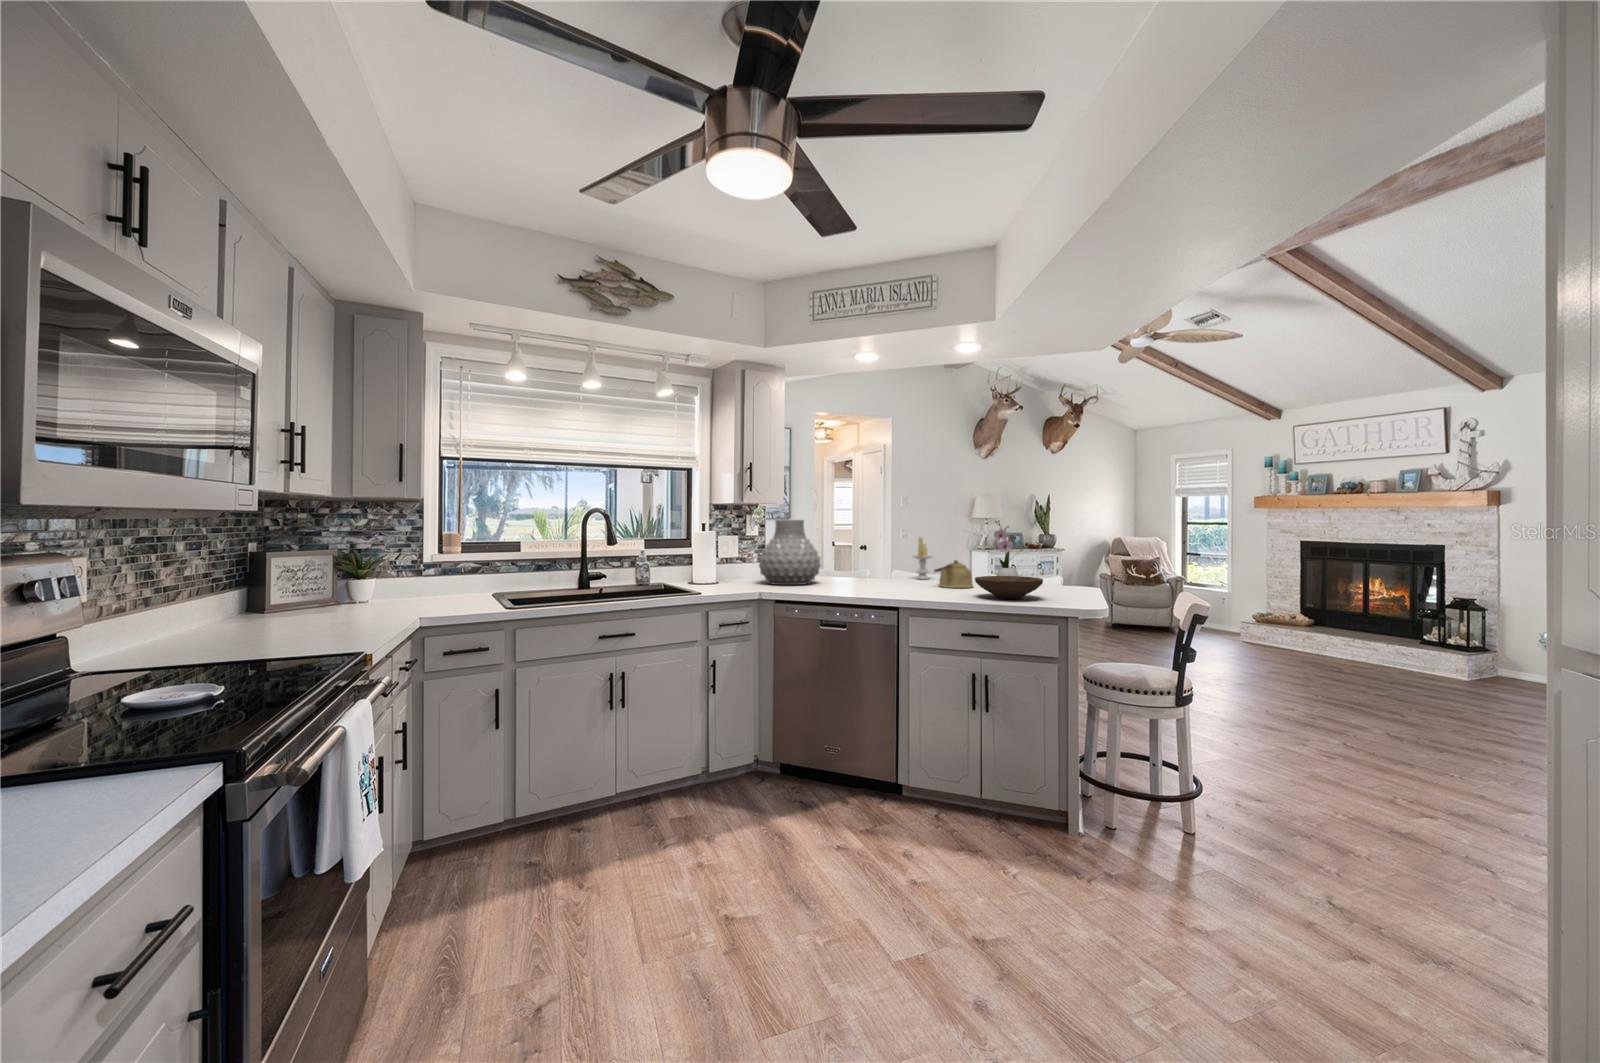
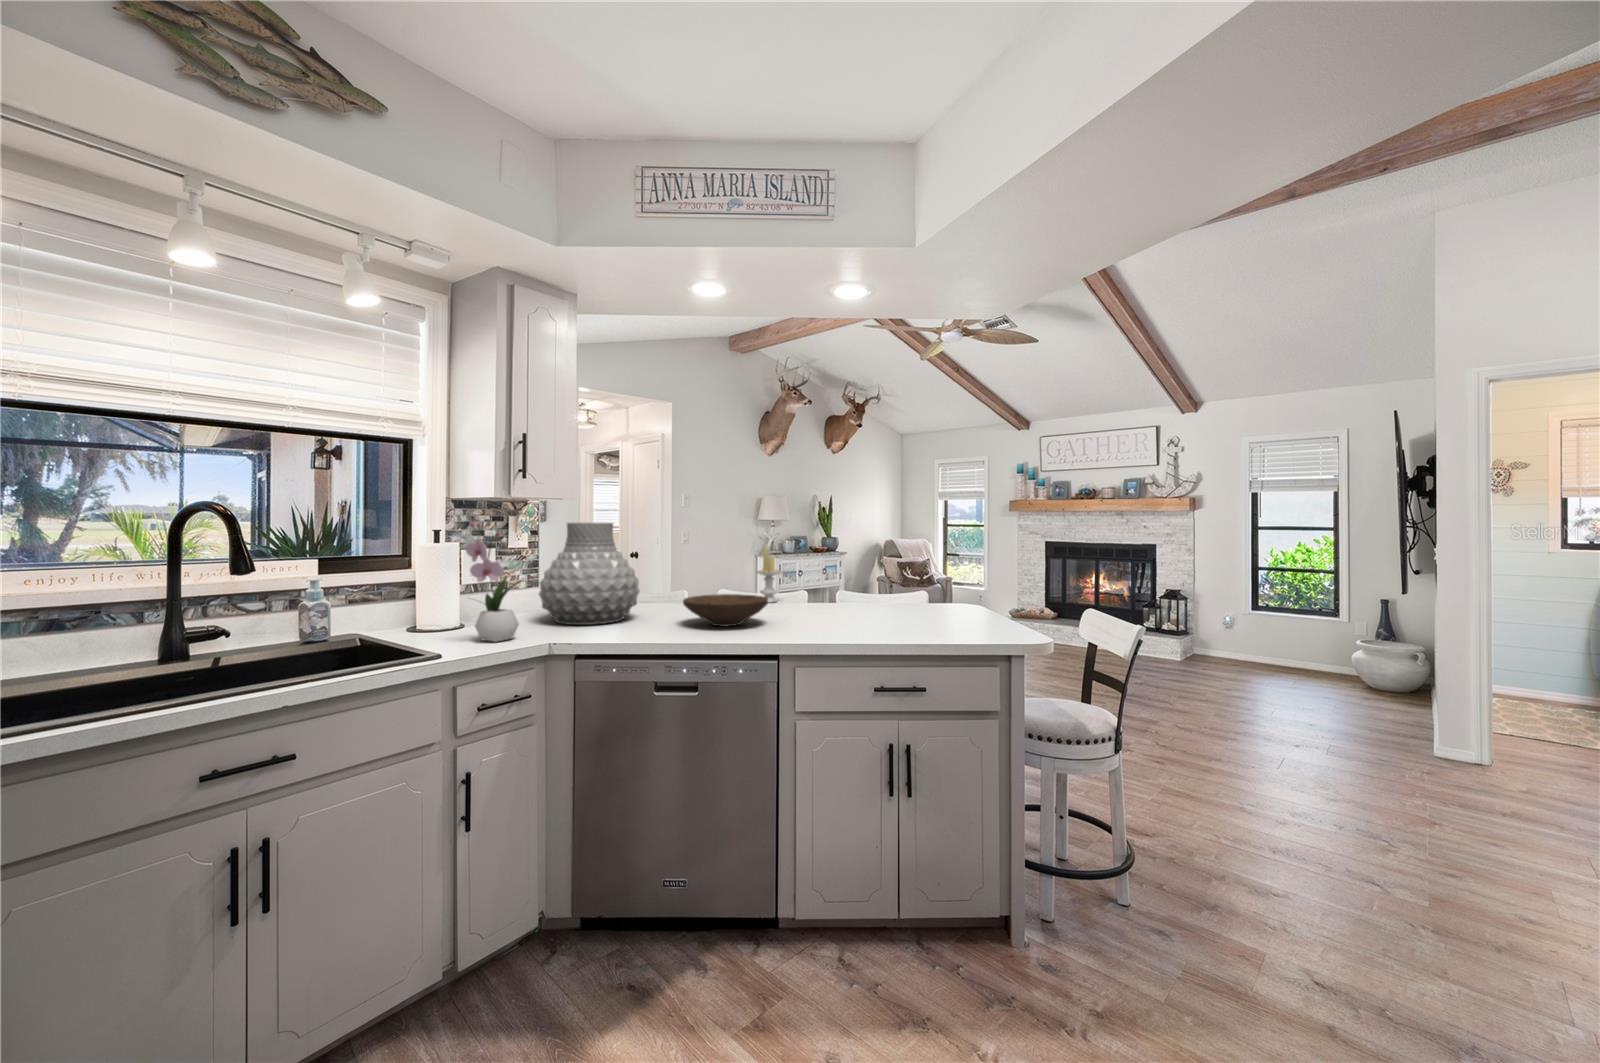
flower arrangement: present [994,520,1019,576] -> present [465,523,521,642]
kettle: present [934,560,973,588] -> none [802,578,852,617]
wooden bowl: present [975,576,1043,599] -> present [683,594,768,626]

